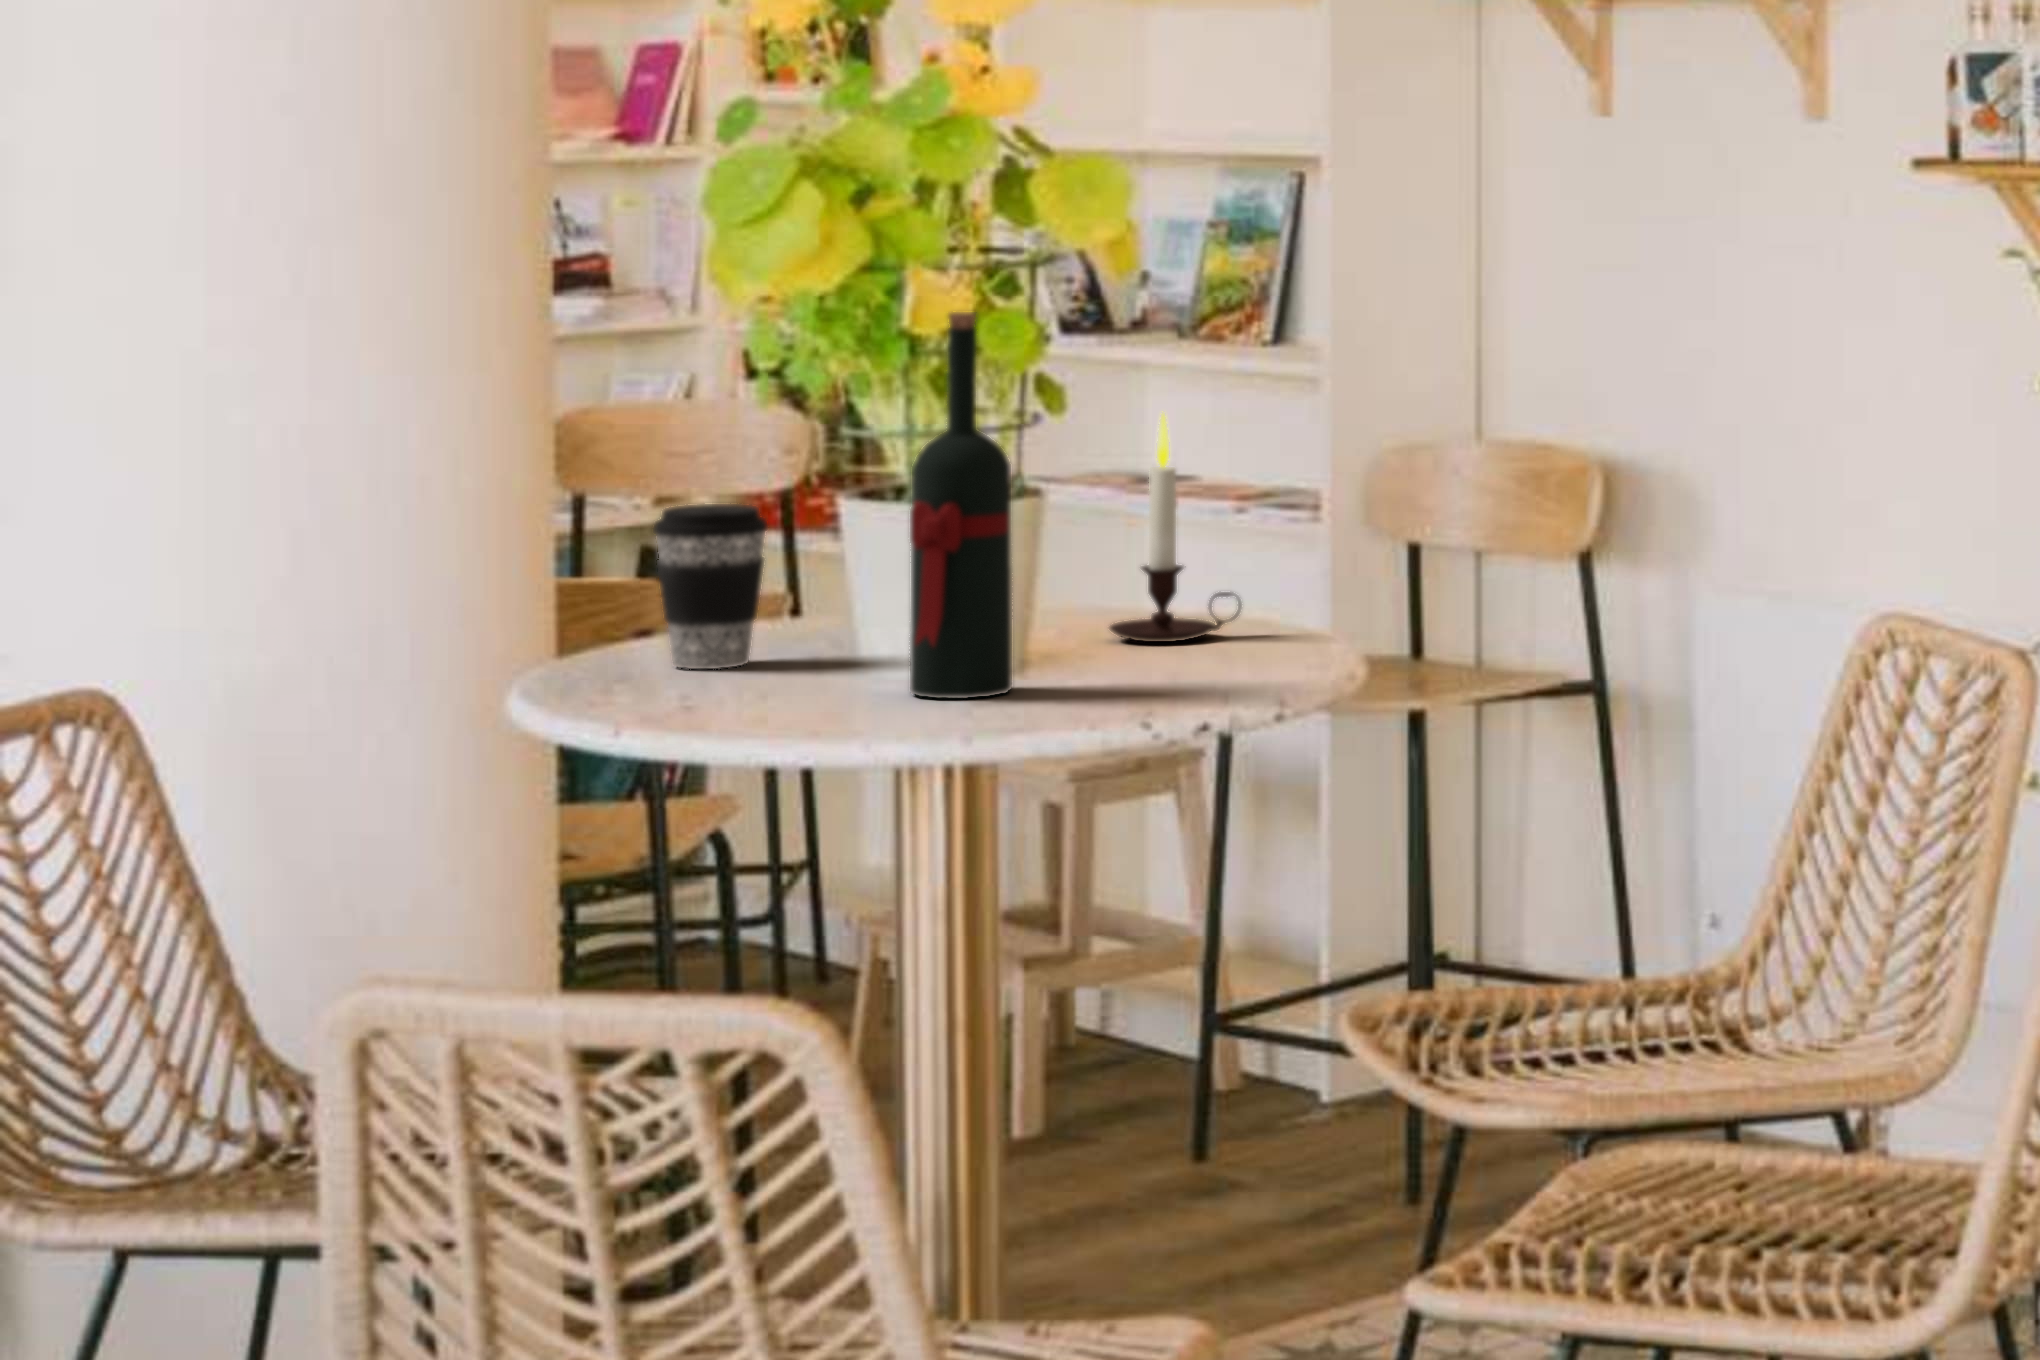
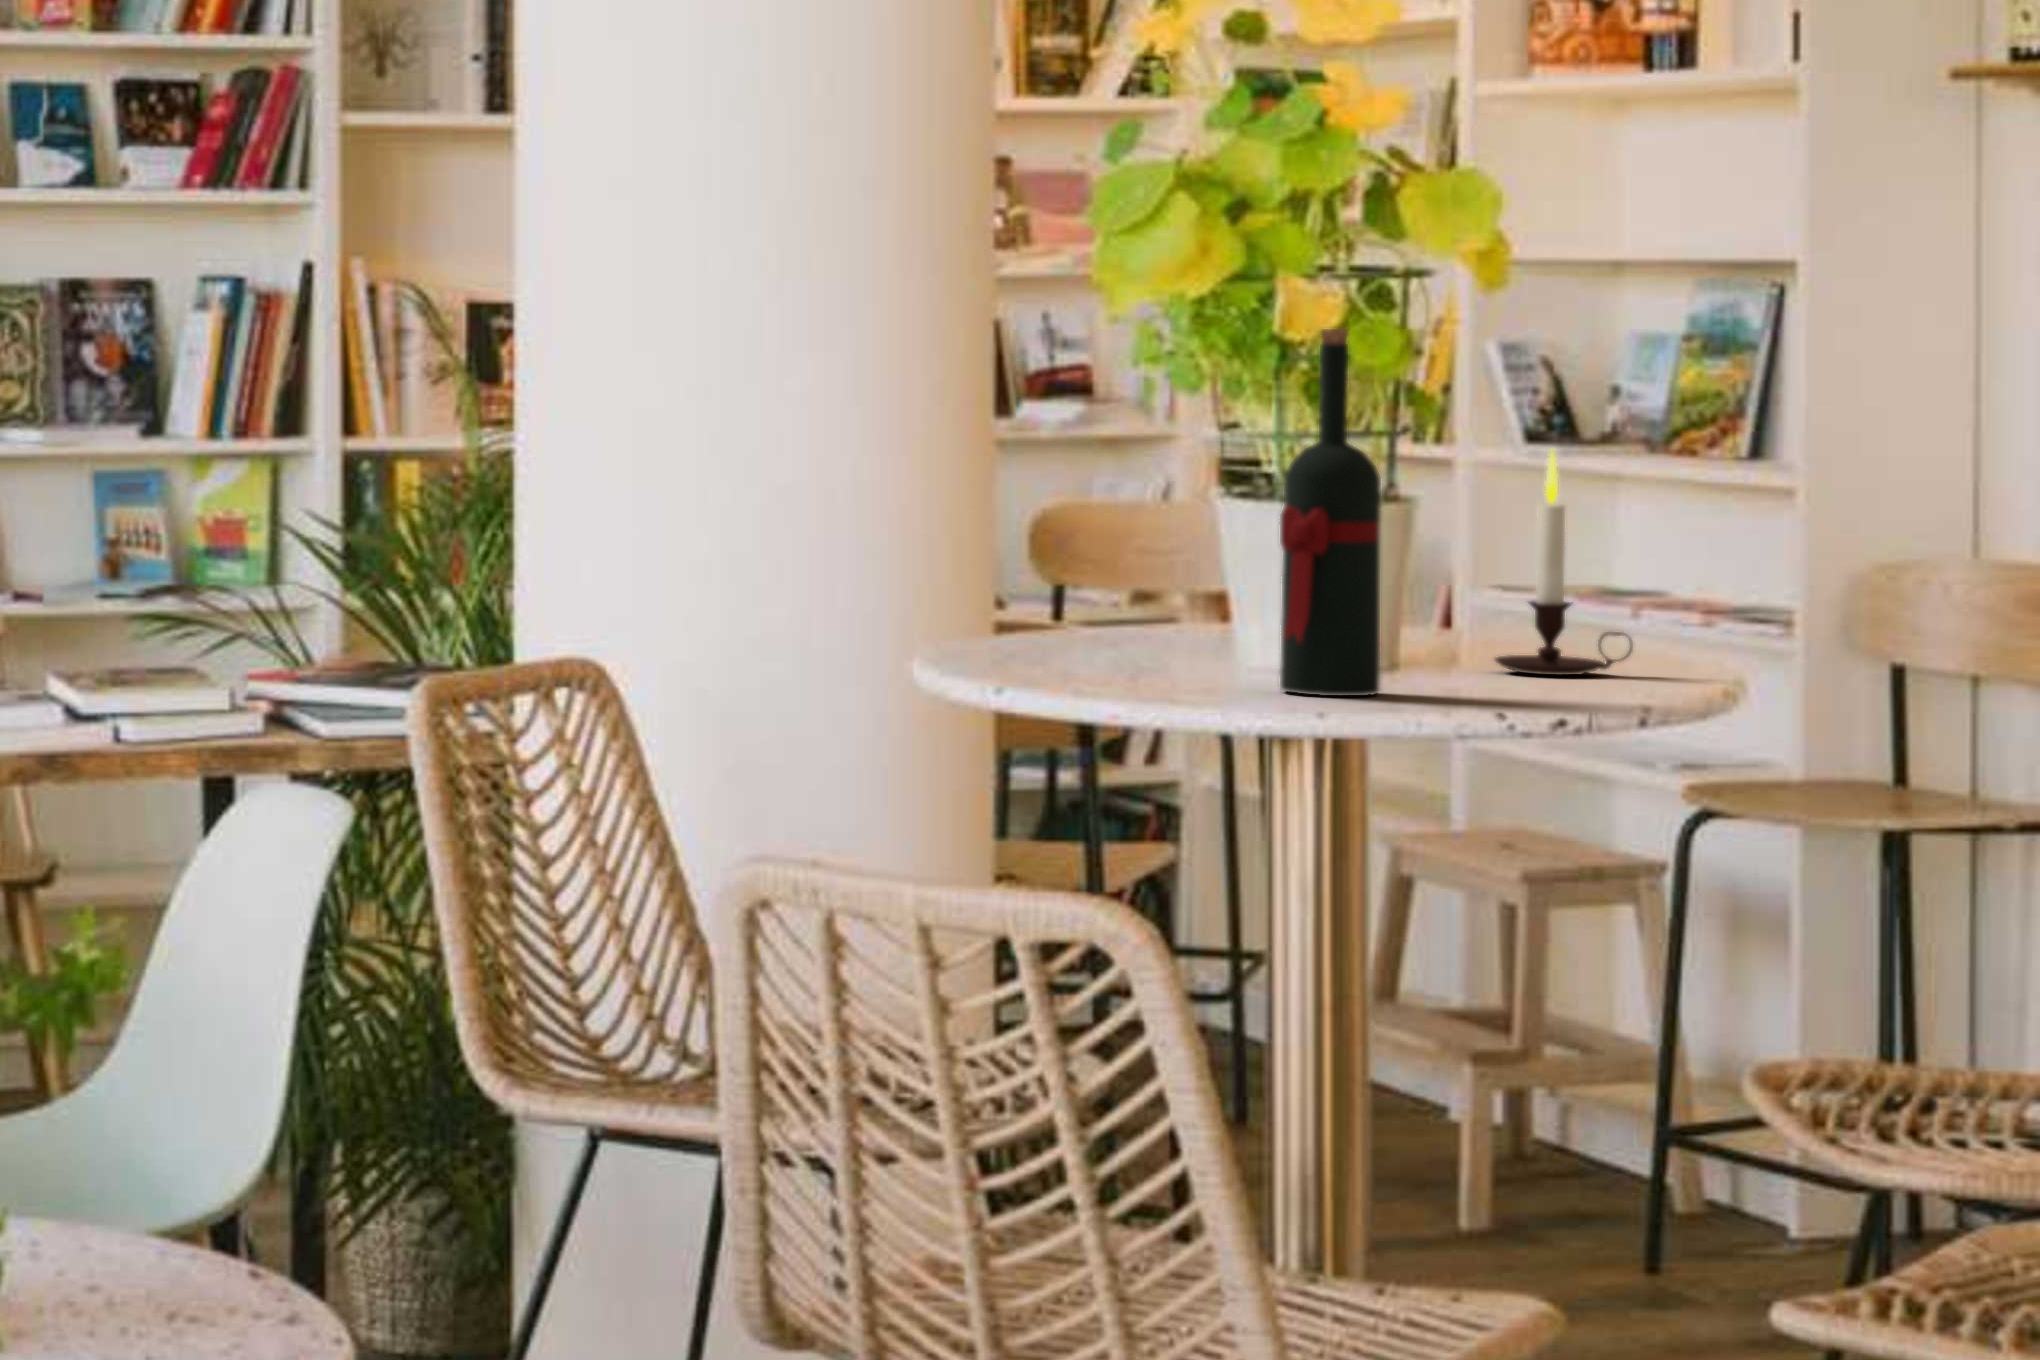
coffee cup: present [654,504,767,669] -> none [1055,517,1160,667]

